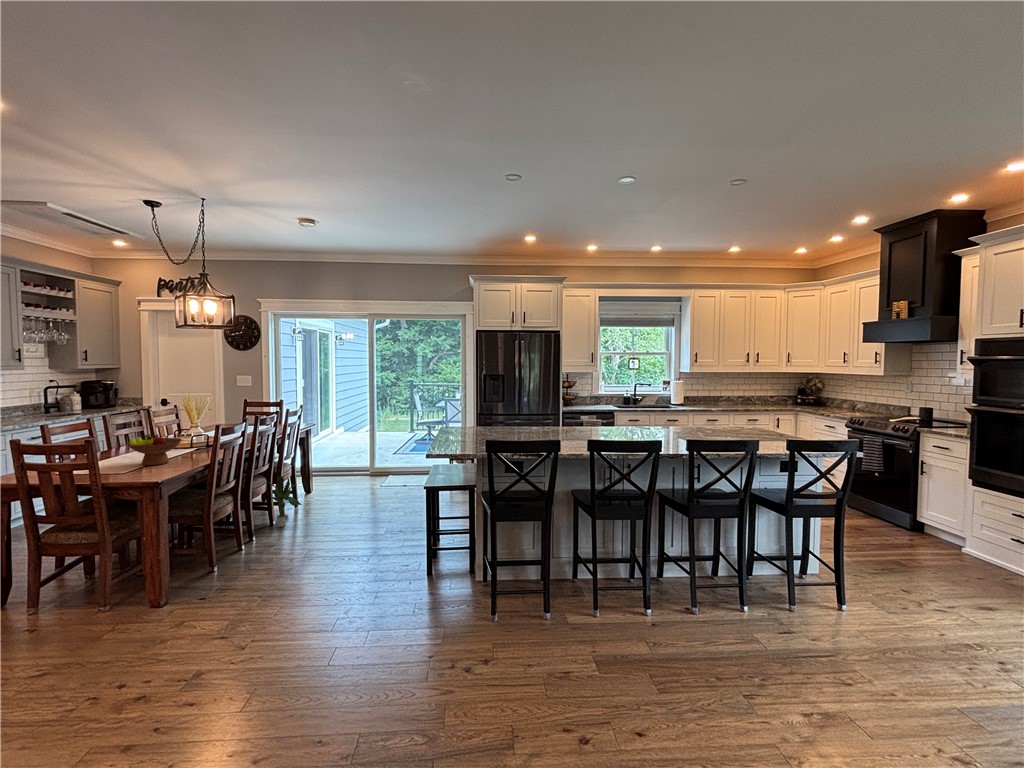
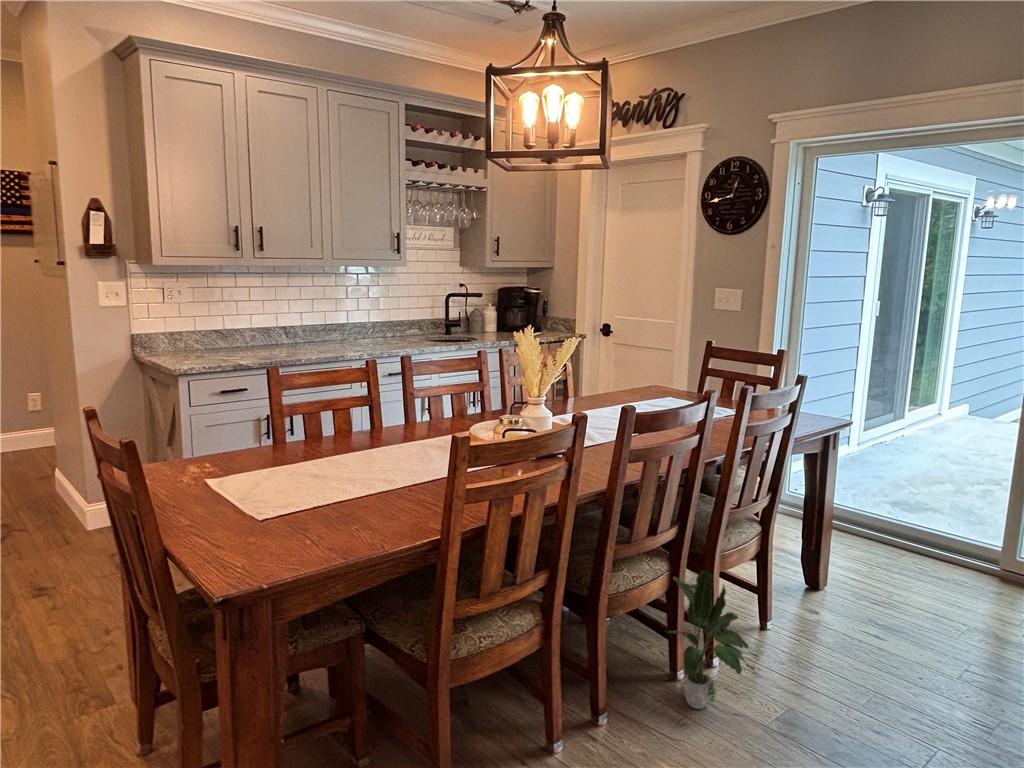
fruit bowl: present [127,434,182,465] -> none [284,427,409,513]

